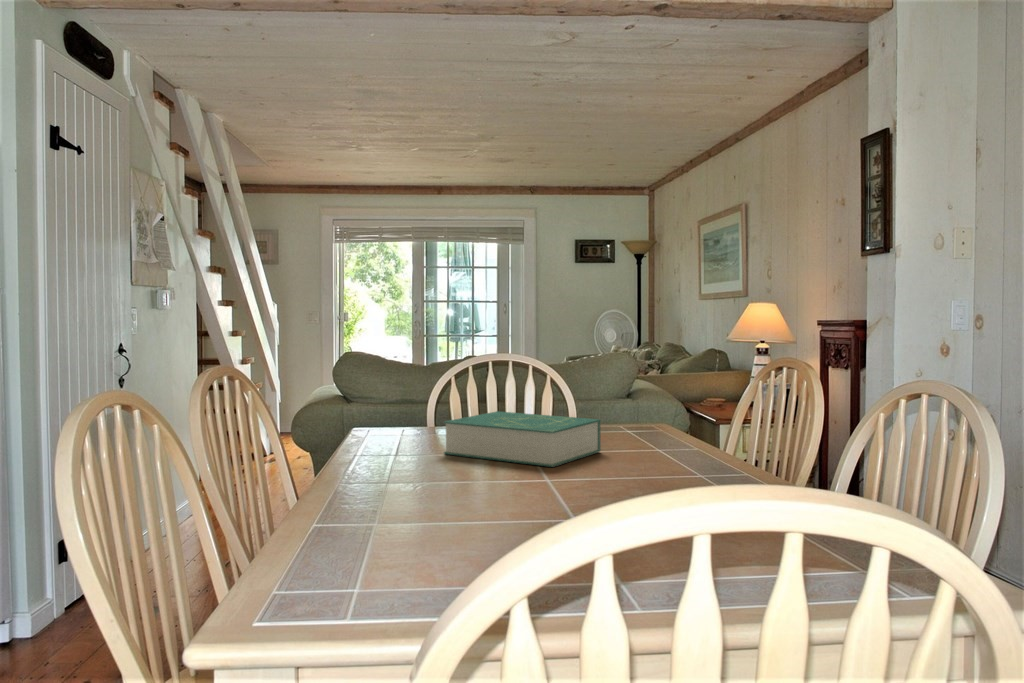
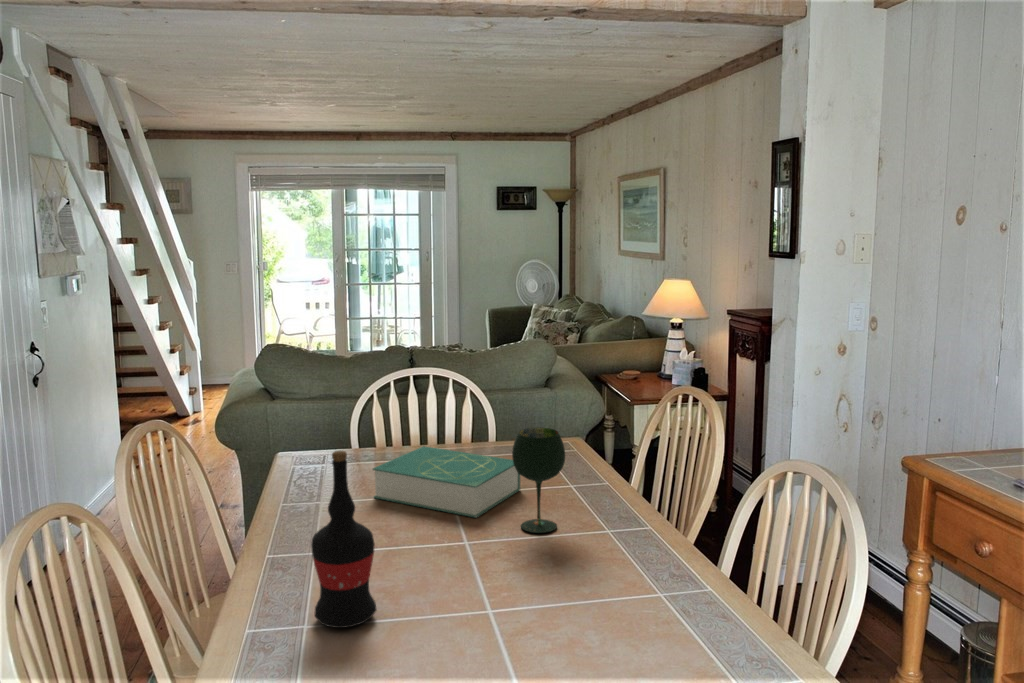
wine bottle: none [373,334,442,528] -> present [311,451,376,628]
wine glass: none [592,366,651,477] -> present [512,427,565,533]

